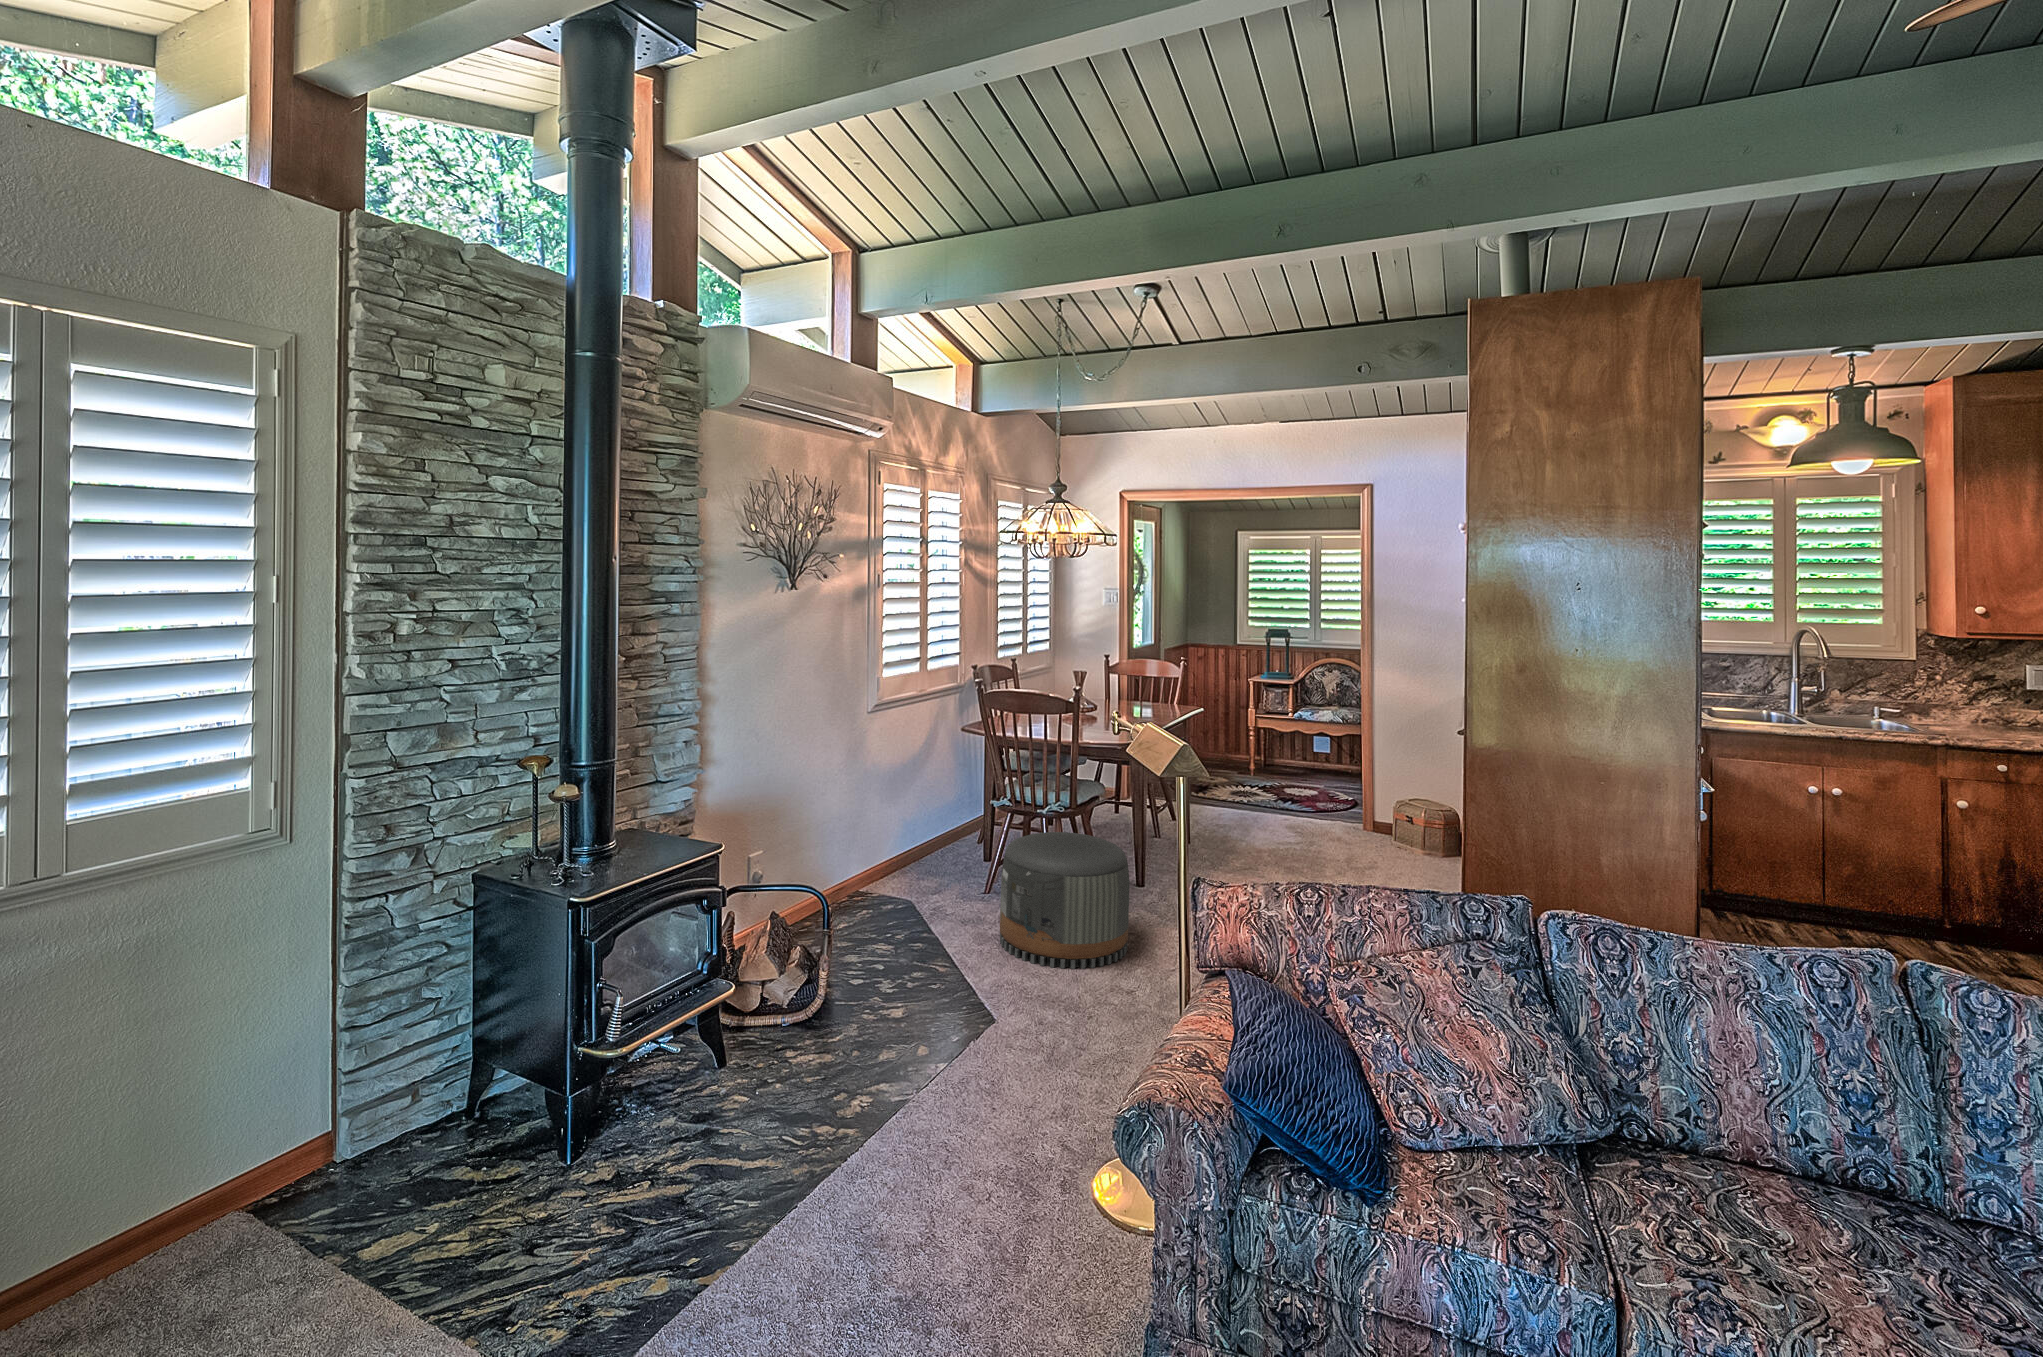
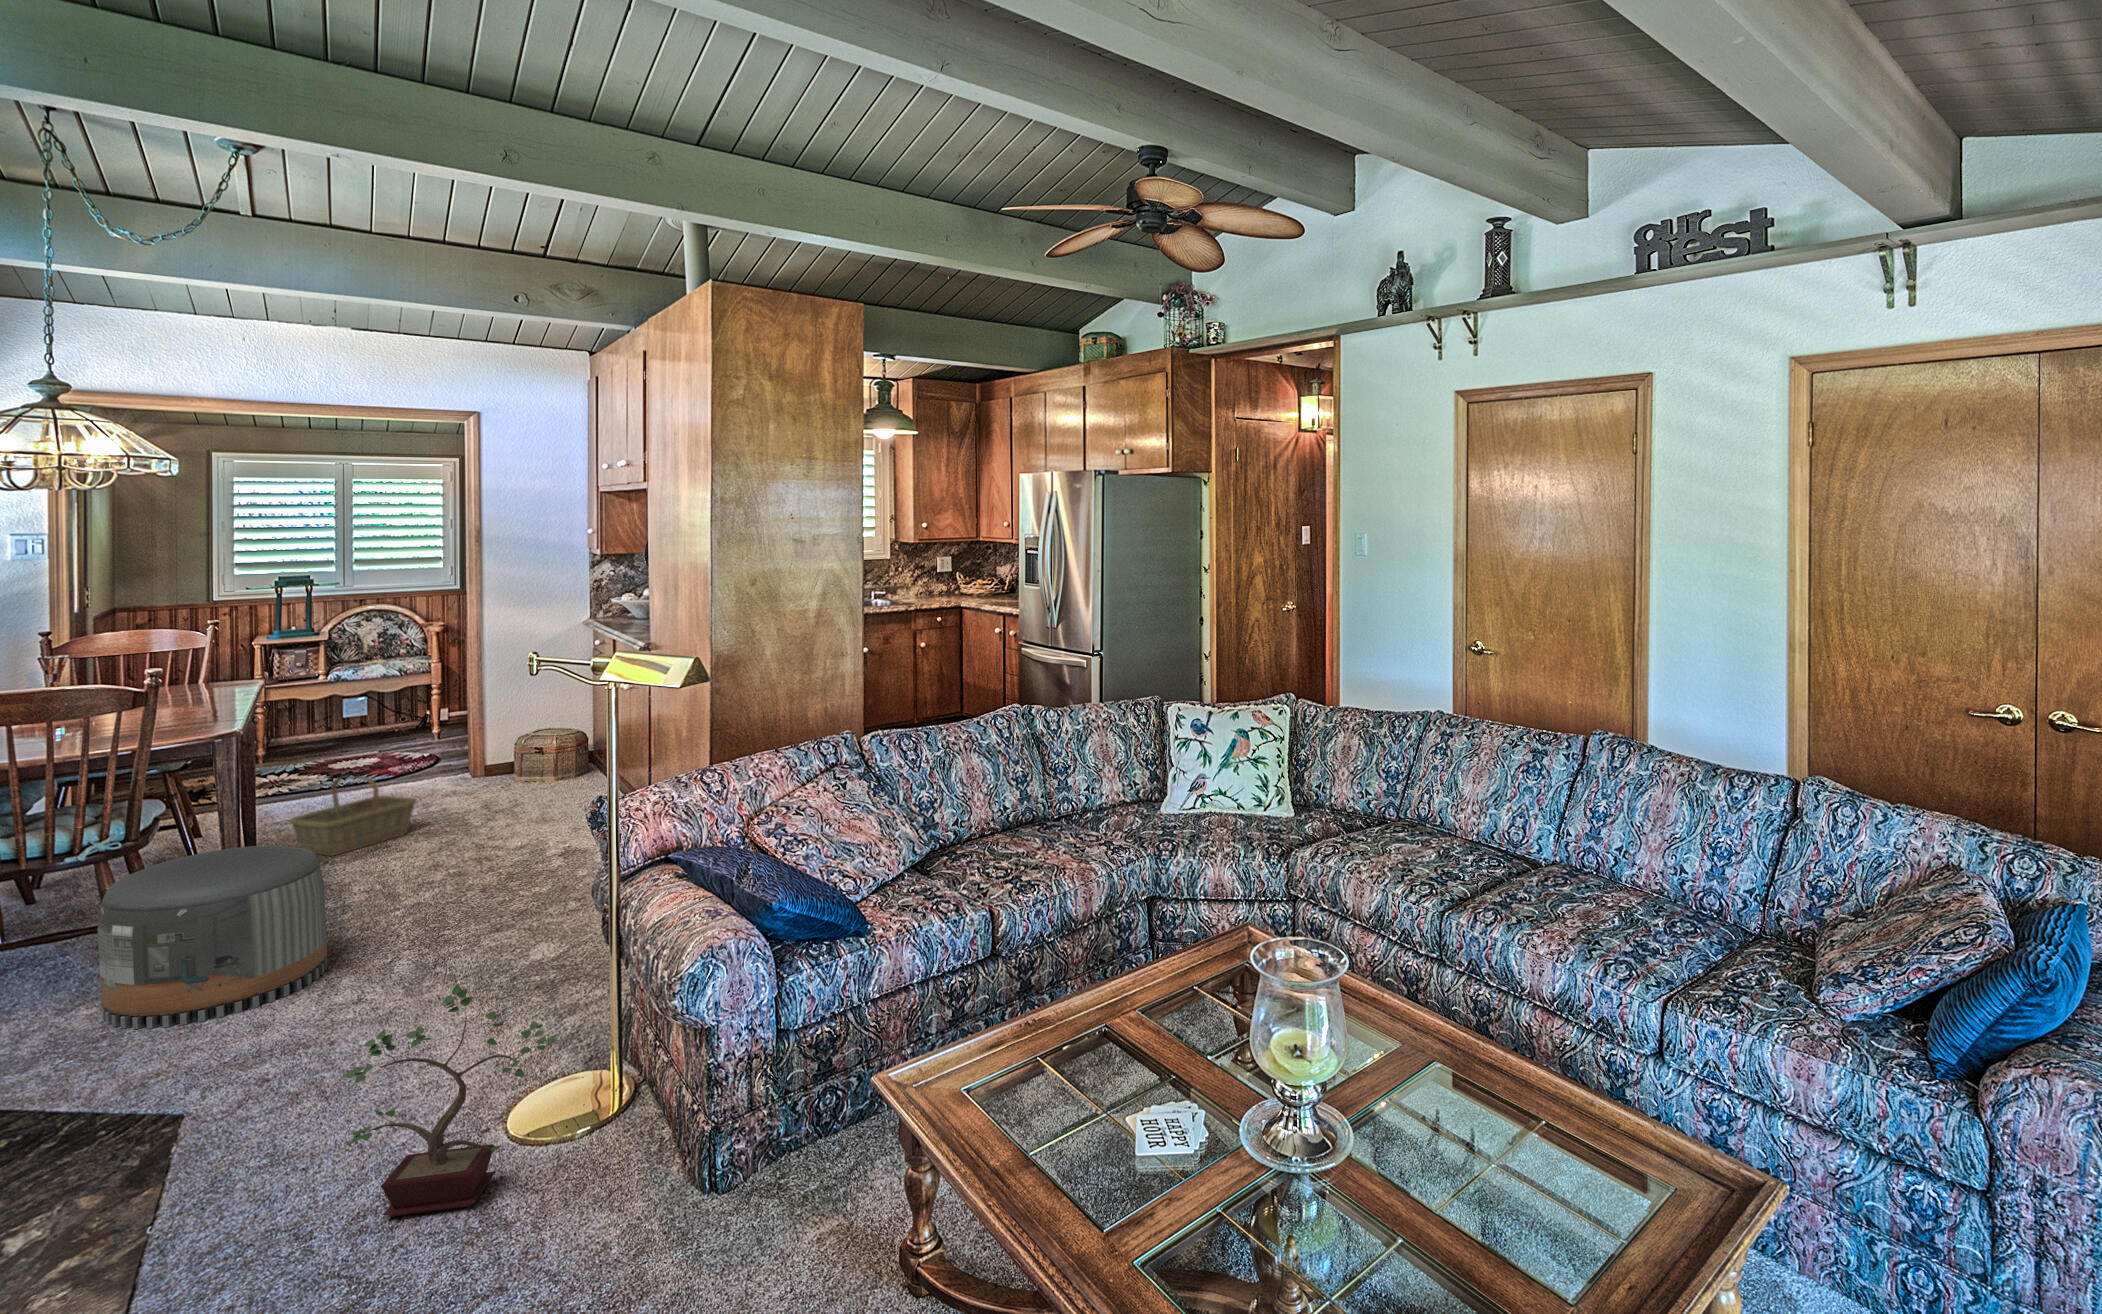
basket: none [1194,800,1283,866] -> present [289,776,417,856]
potted plant: none [925,1017,1047,1242] -> present [343,984,557,1216]

